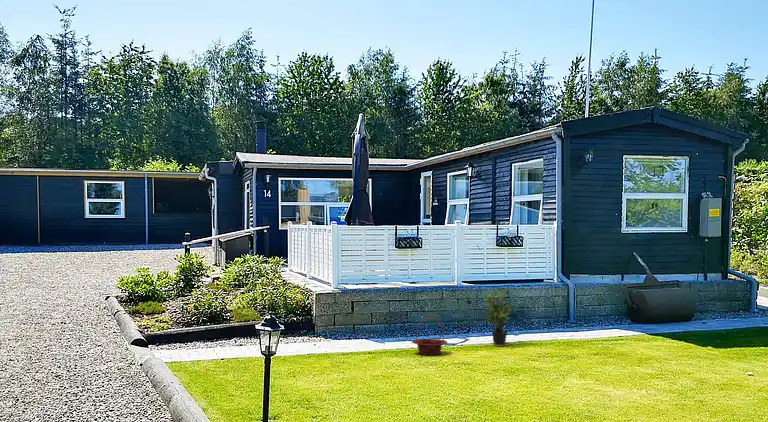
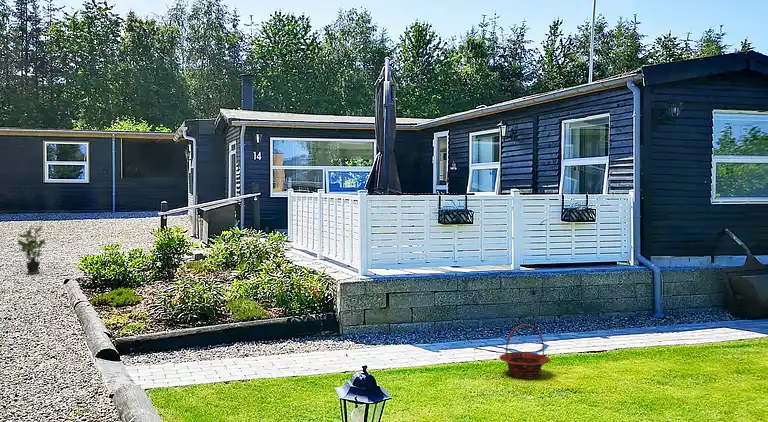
potted plant: present [484,288,511,347] -> present [18,226,46,274]

